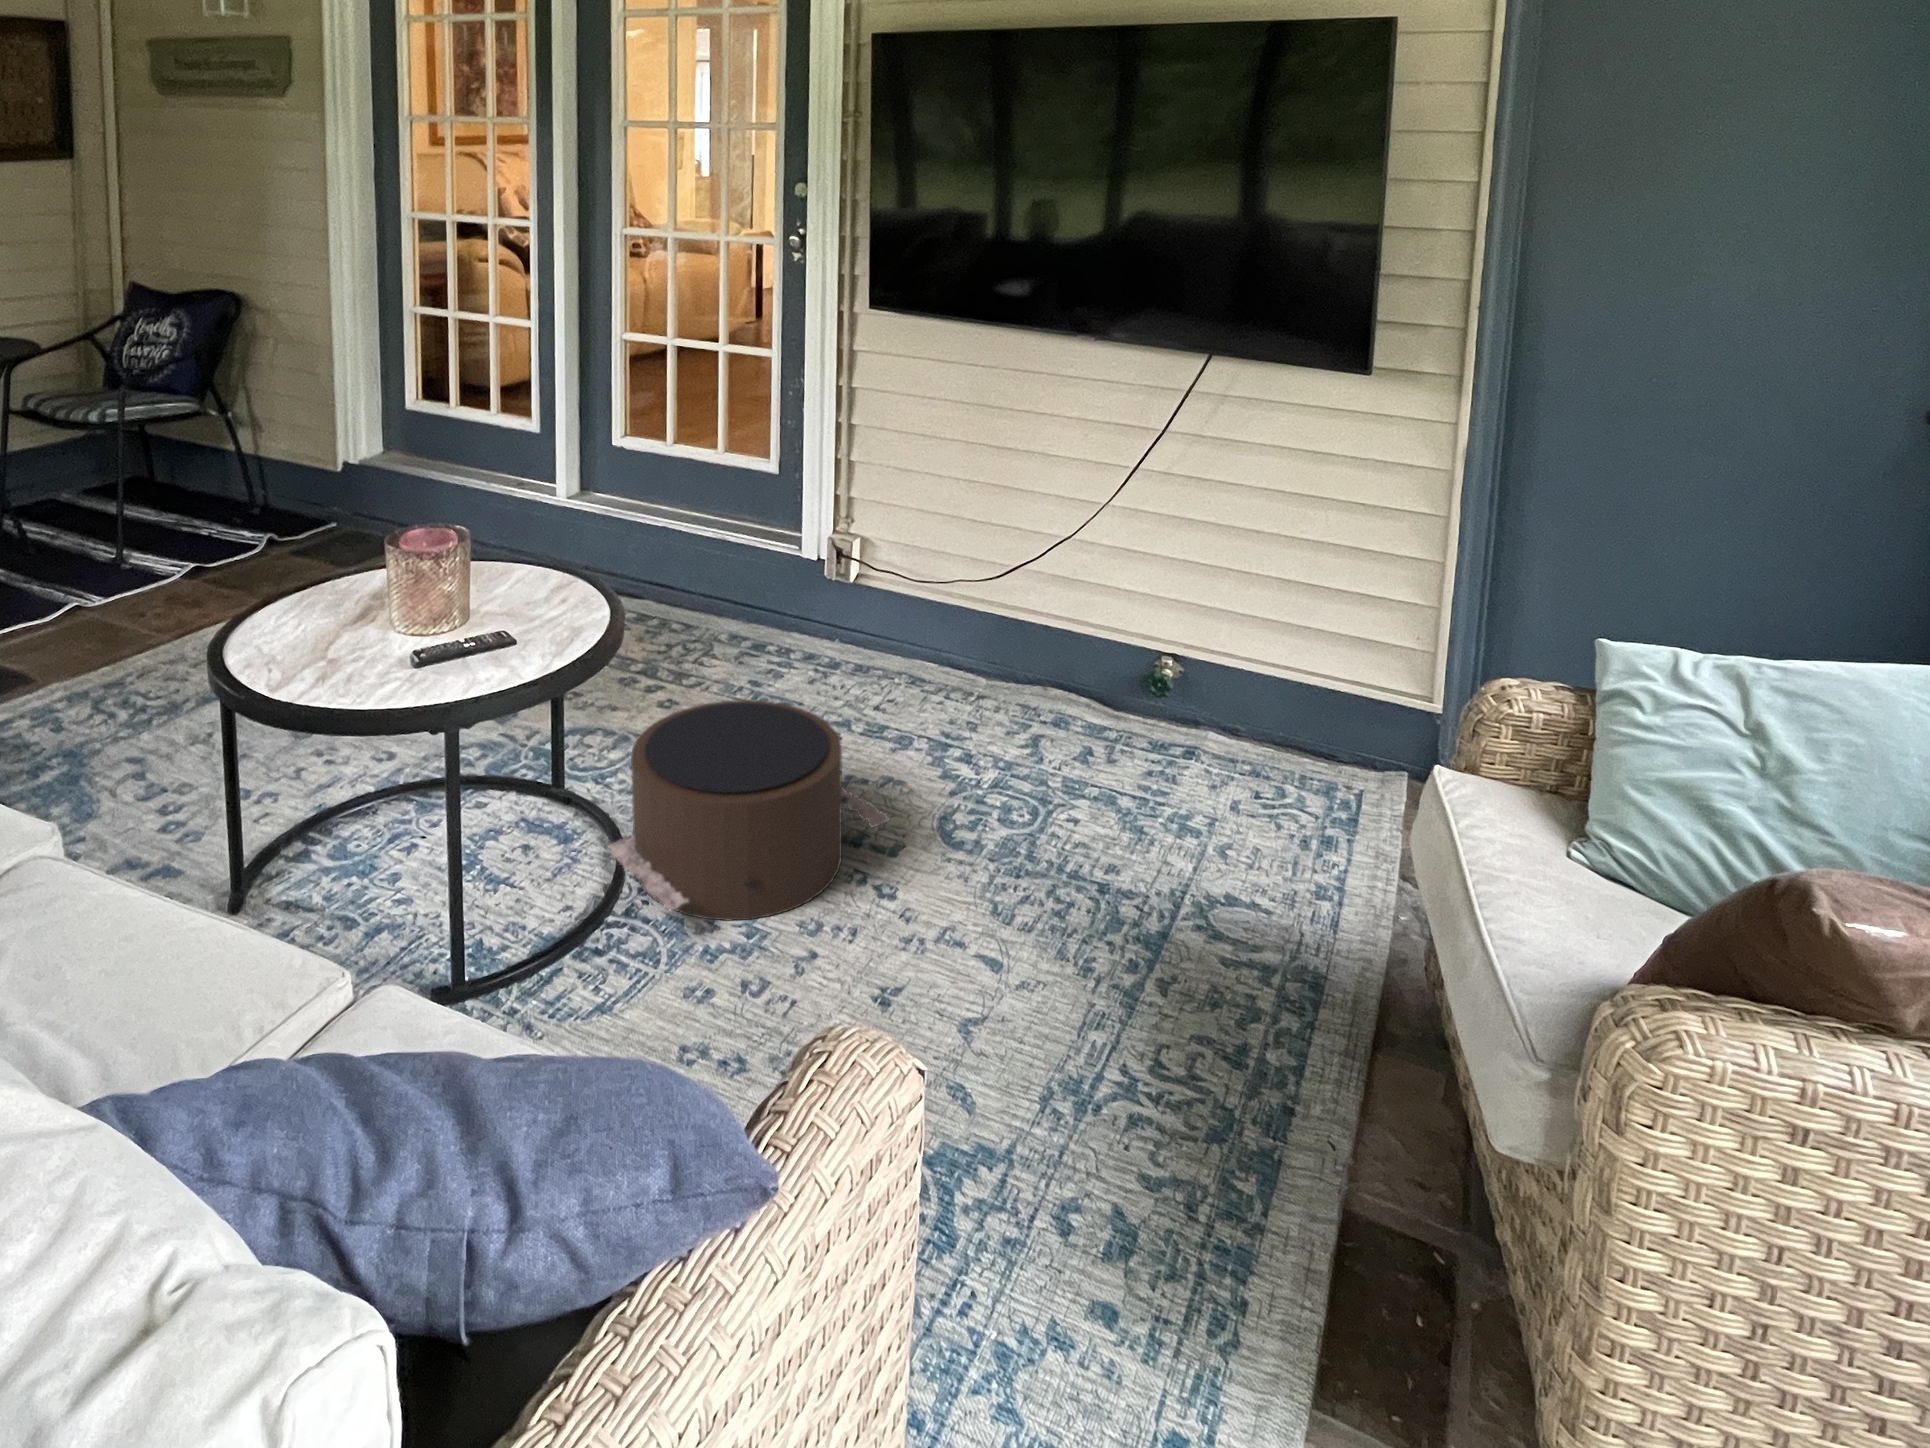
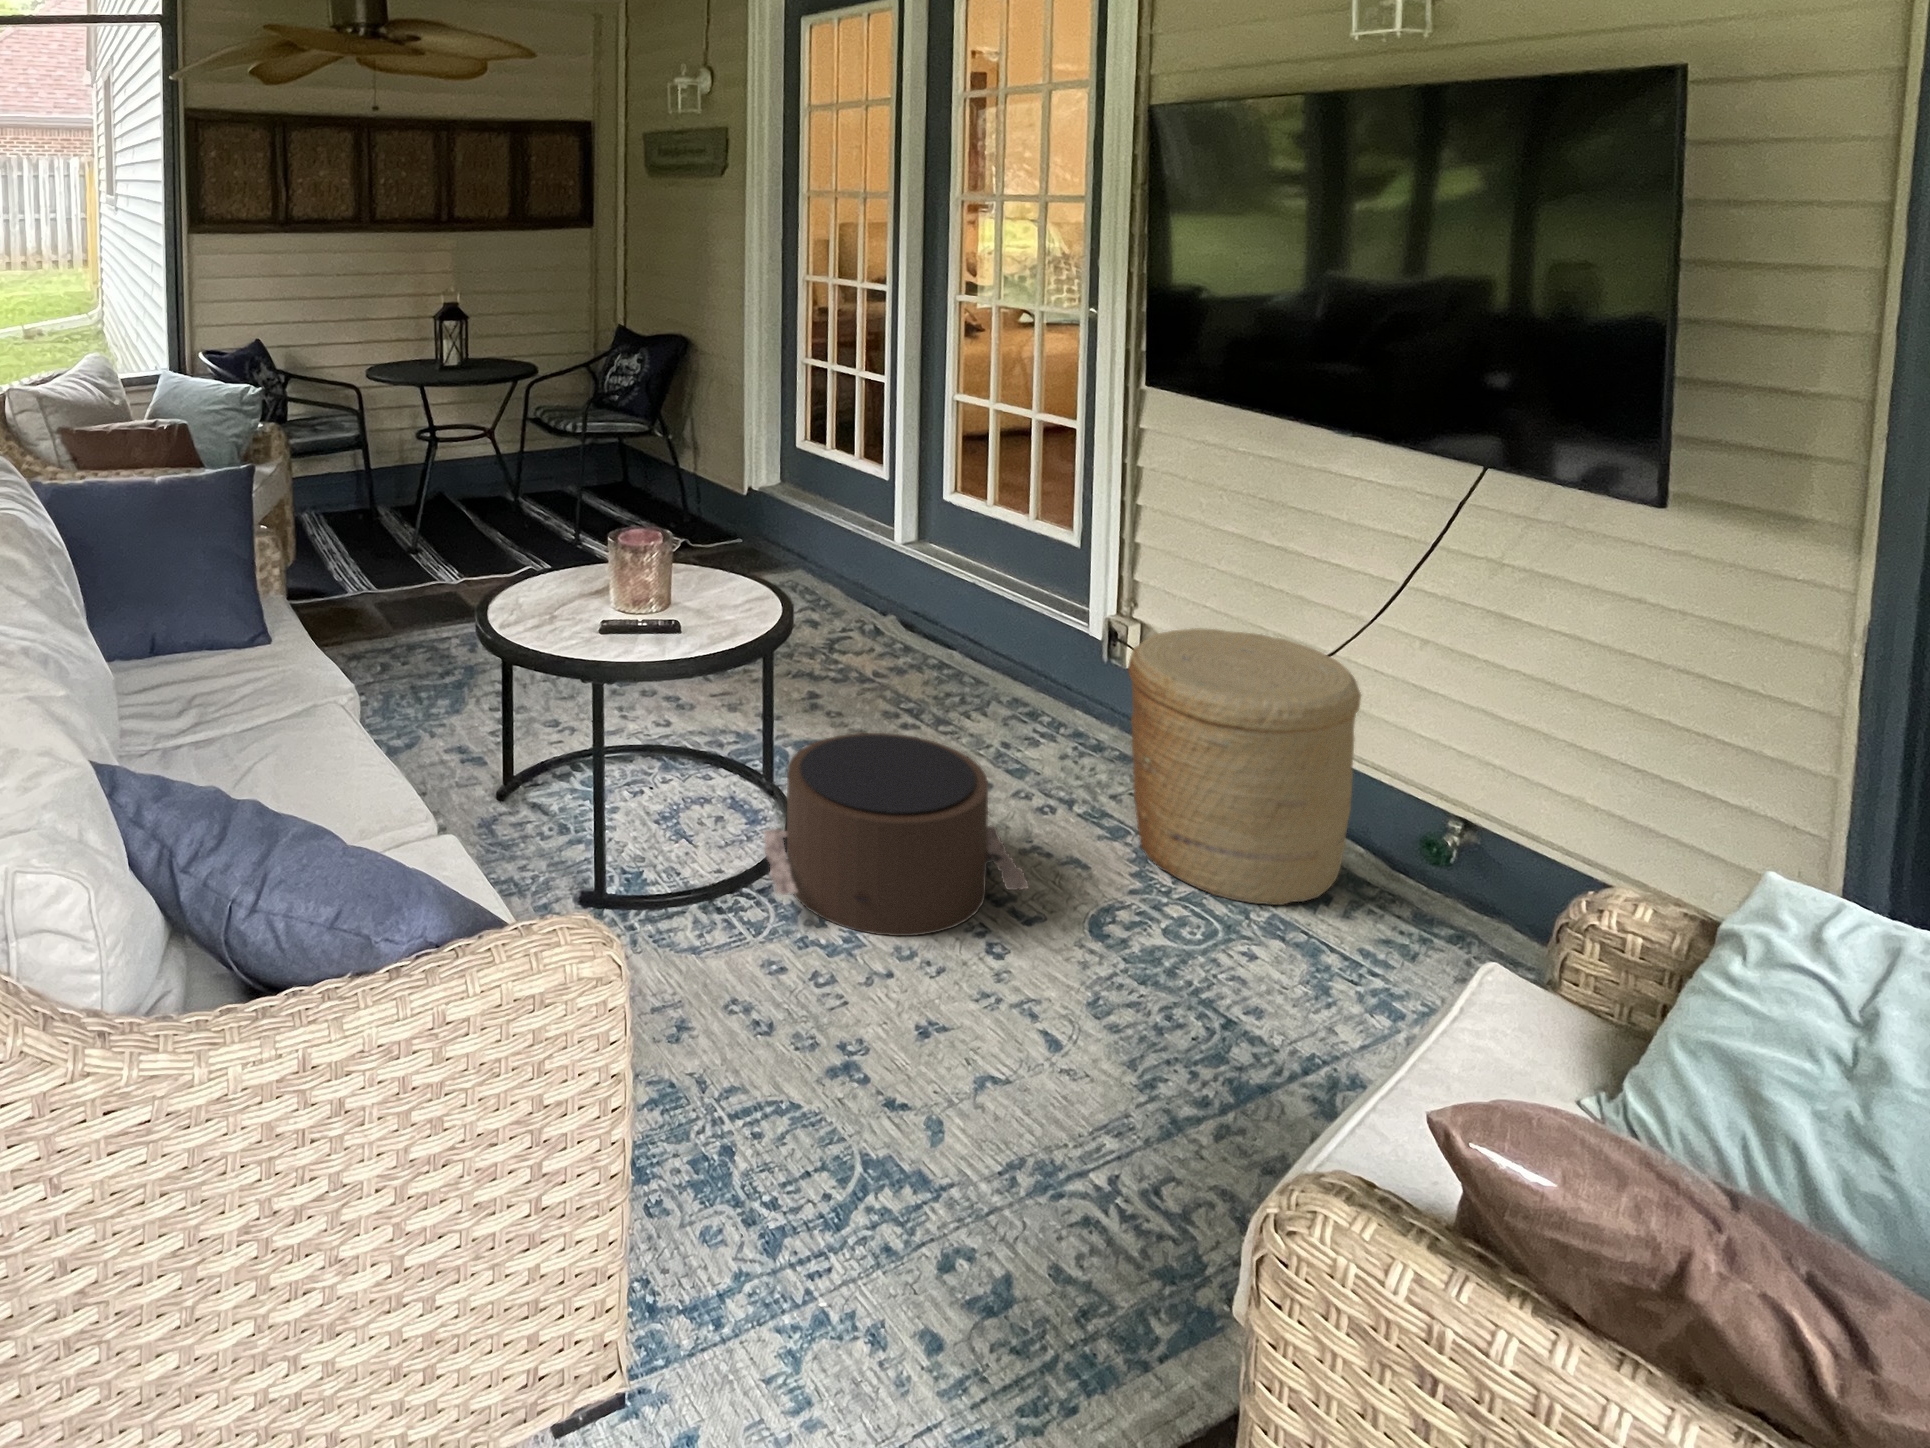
woven basket: none [904,529,1102,774] -> present [1128,628,1361,905]

